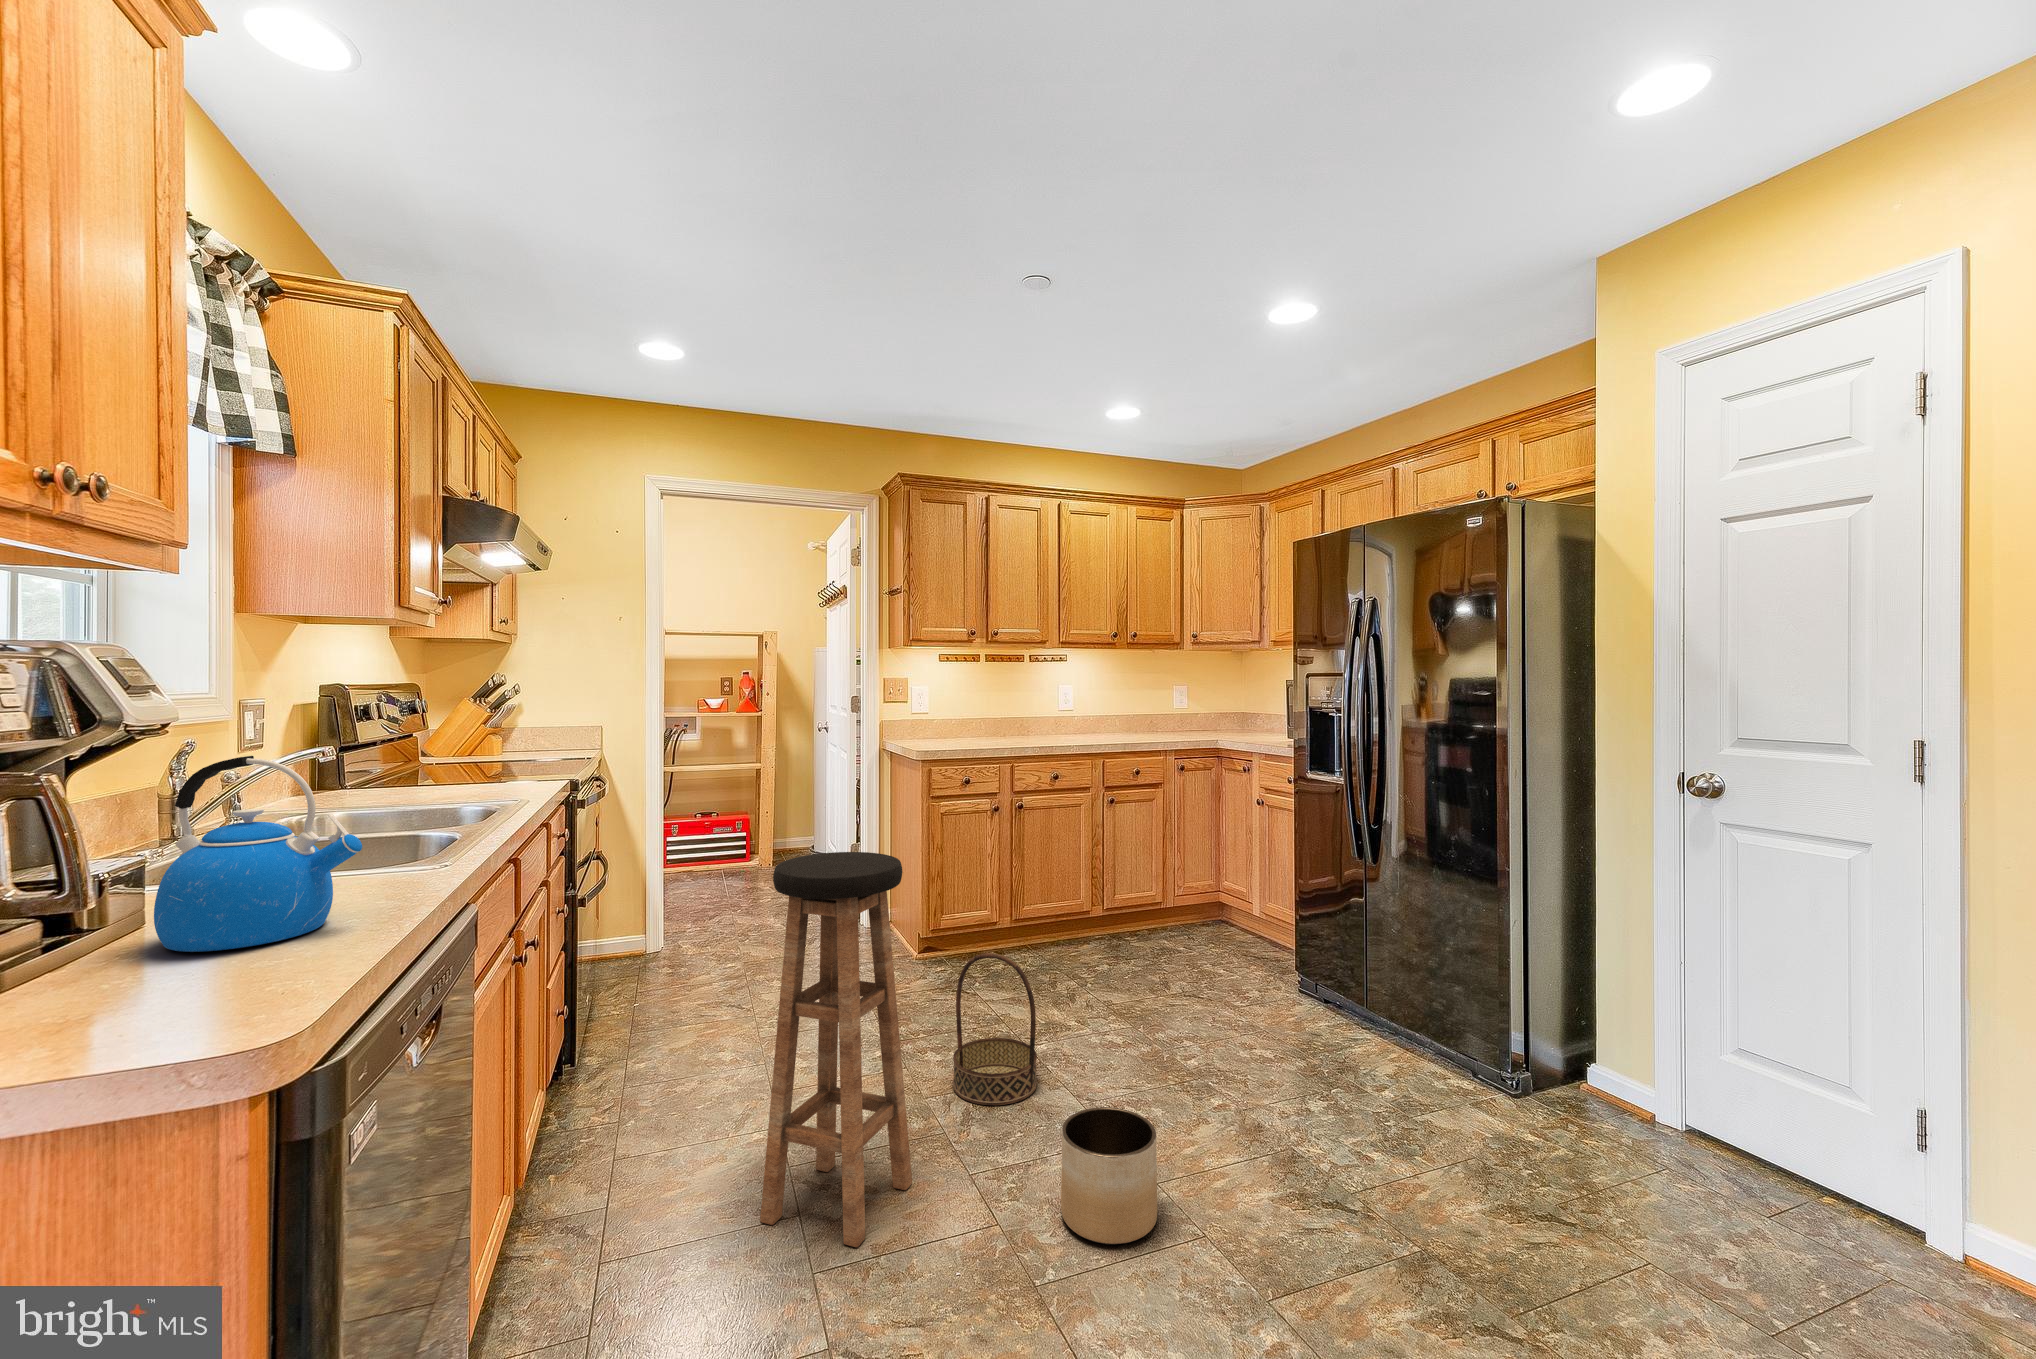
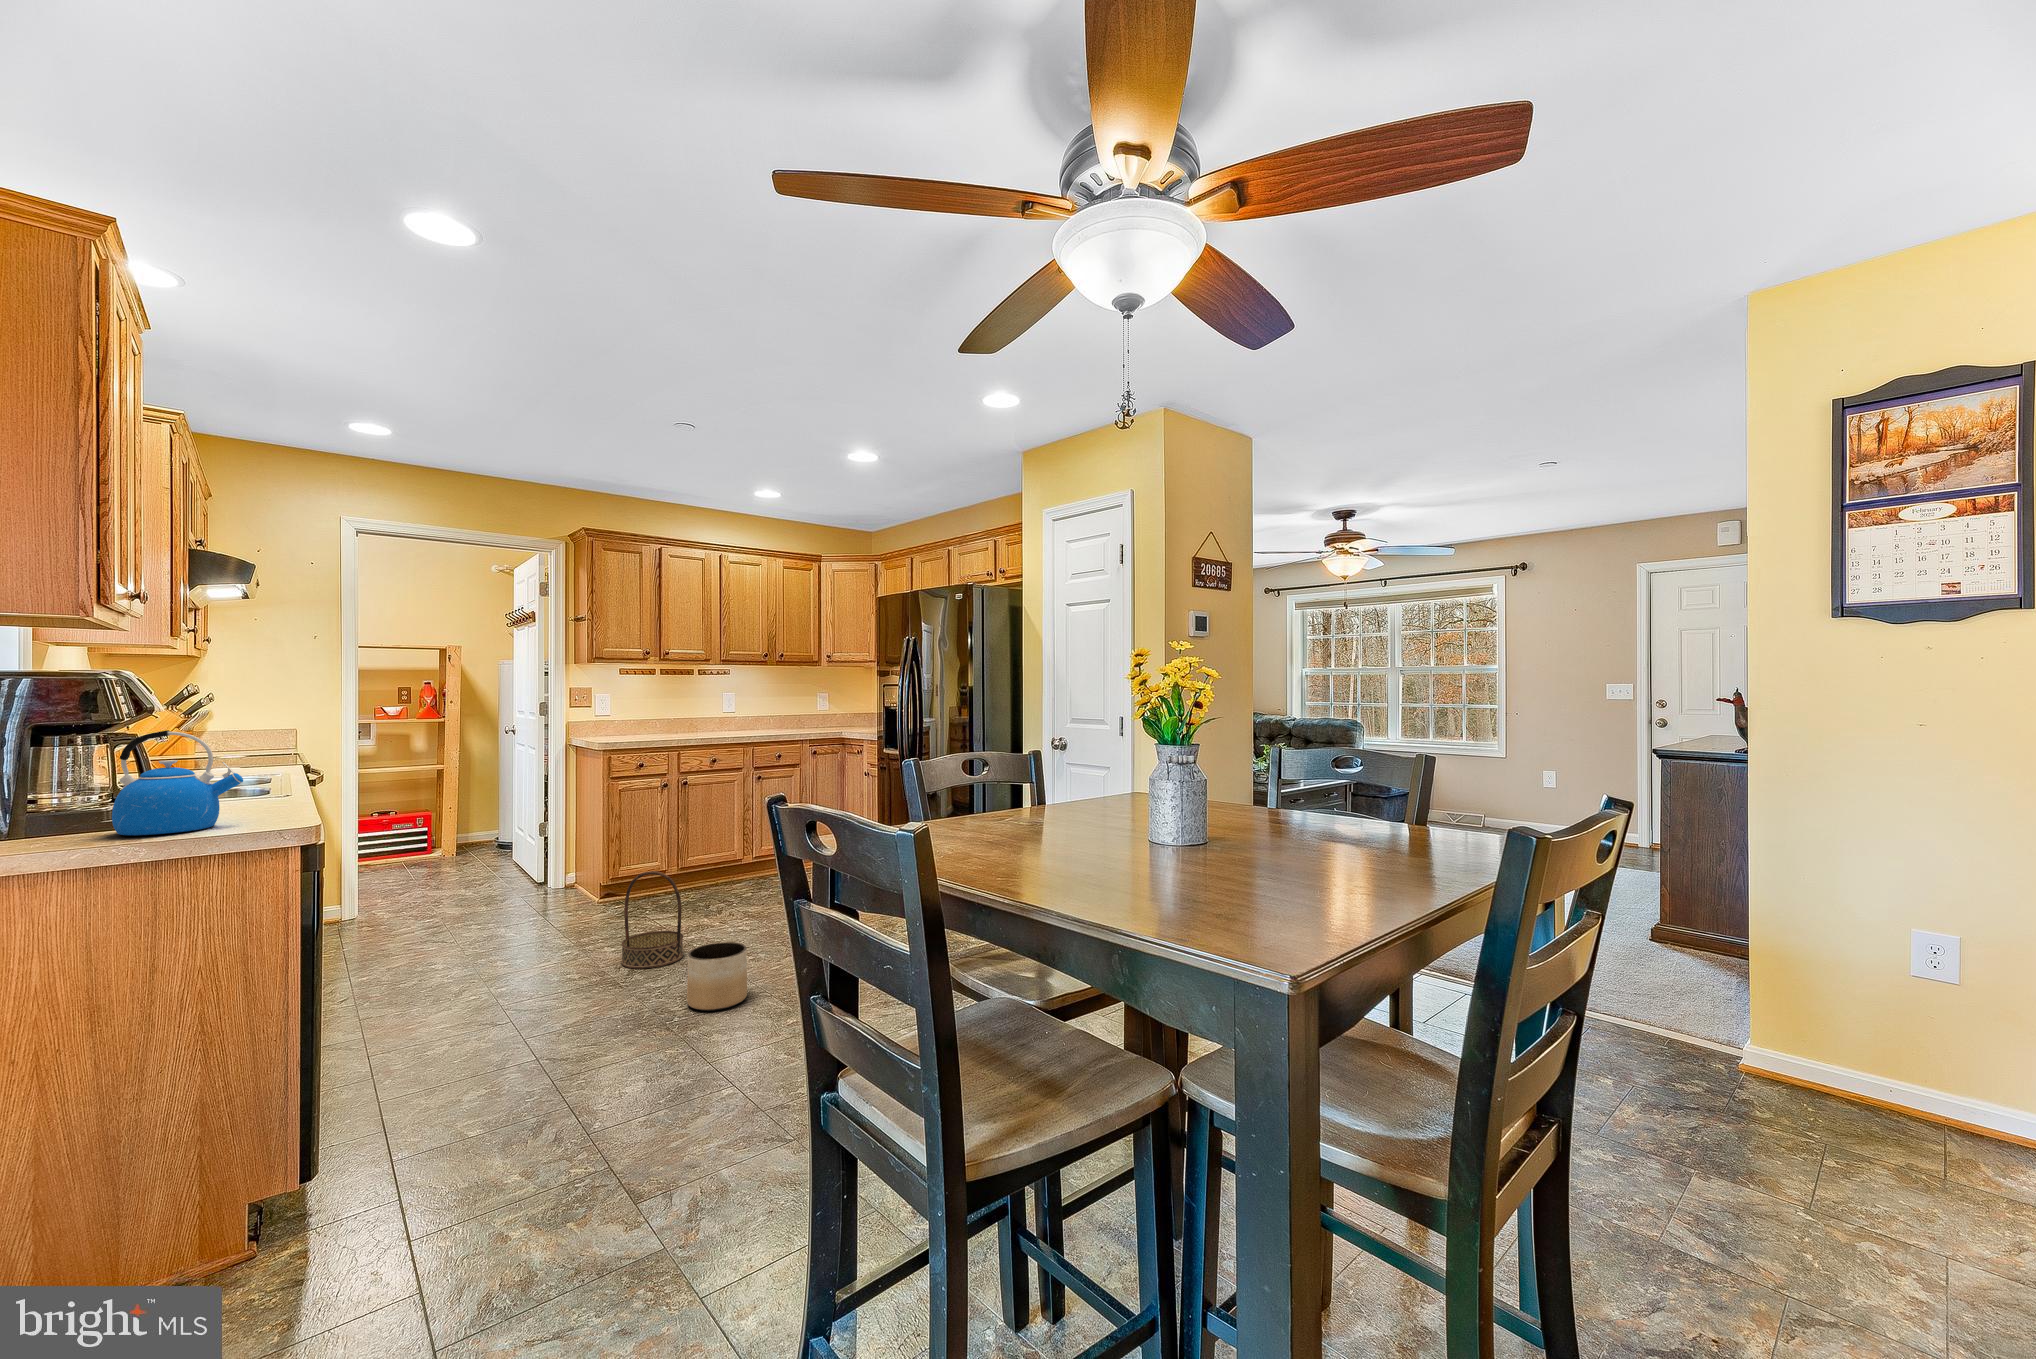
bar stool: present [760,852,912,1247] -> none [479,799,589,1034]

